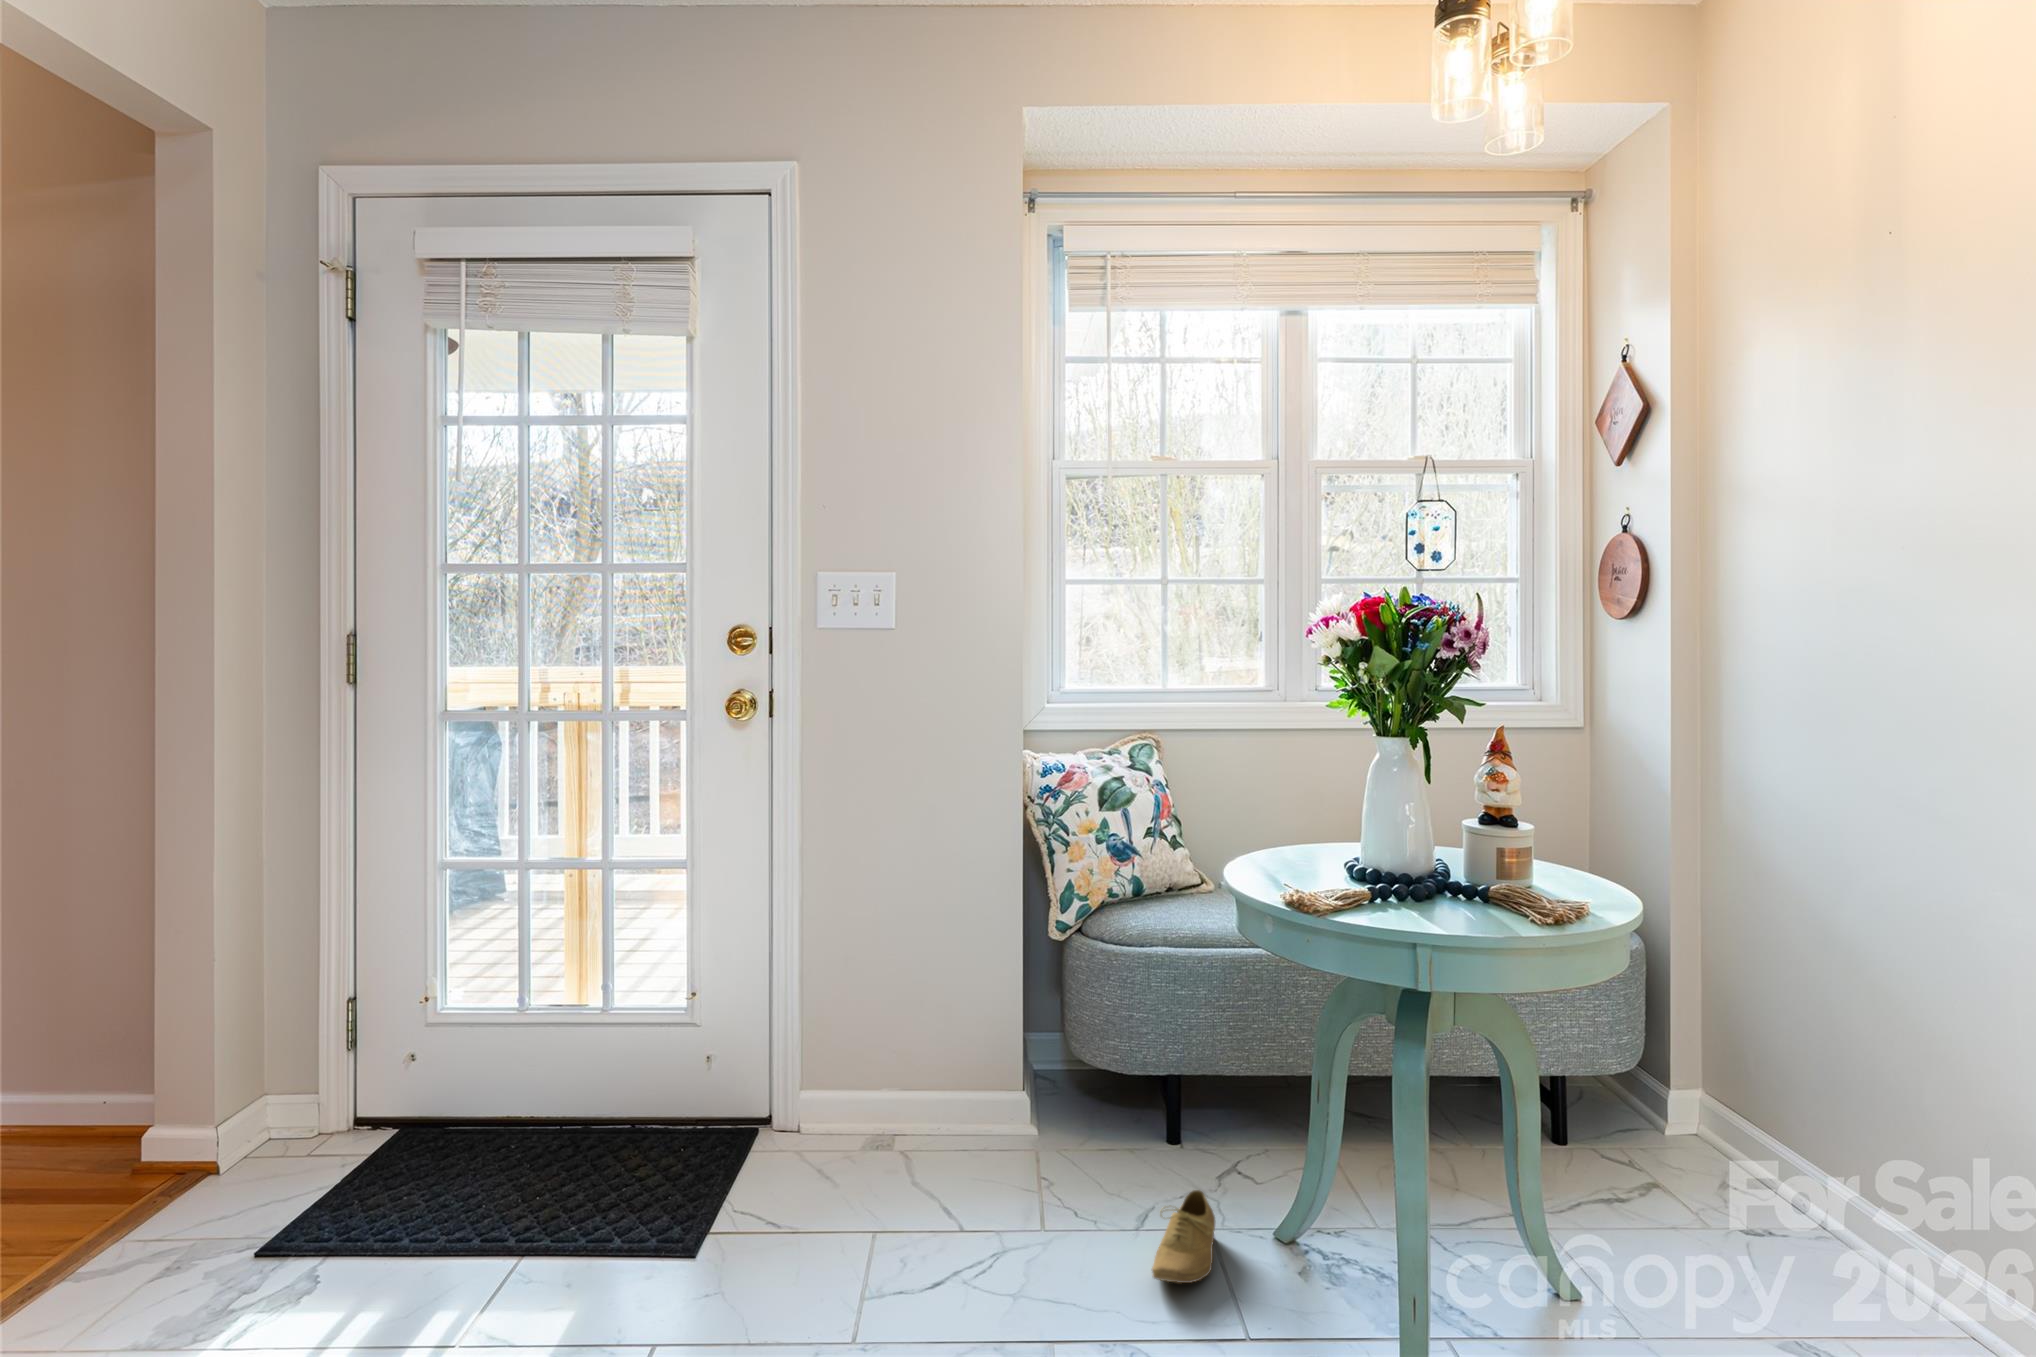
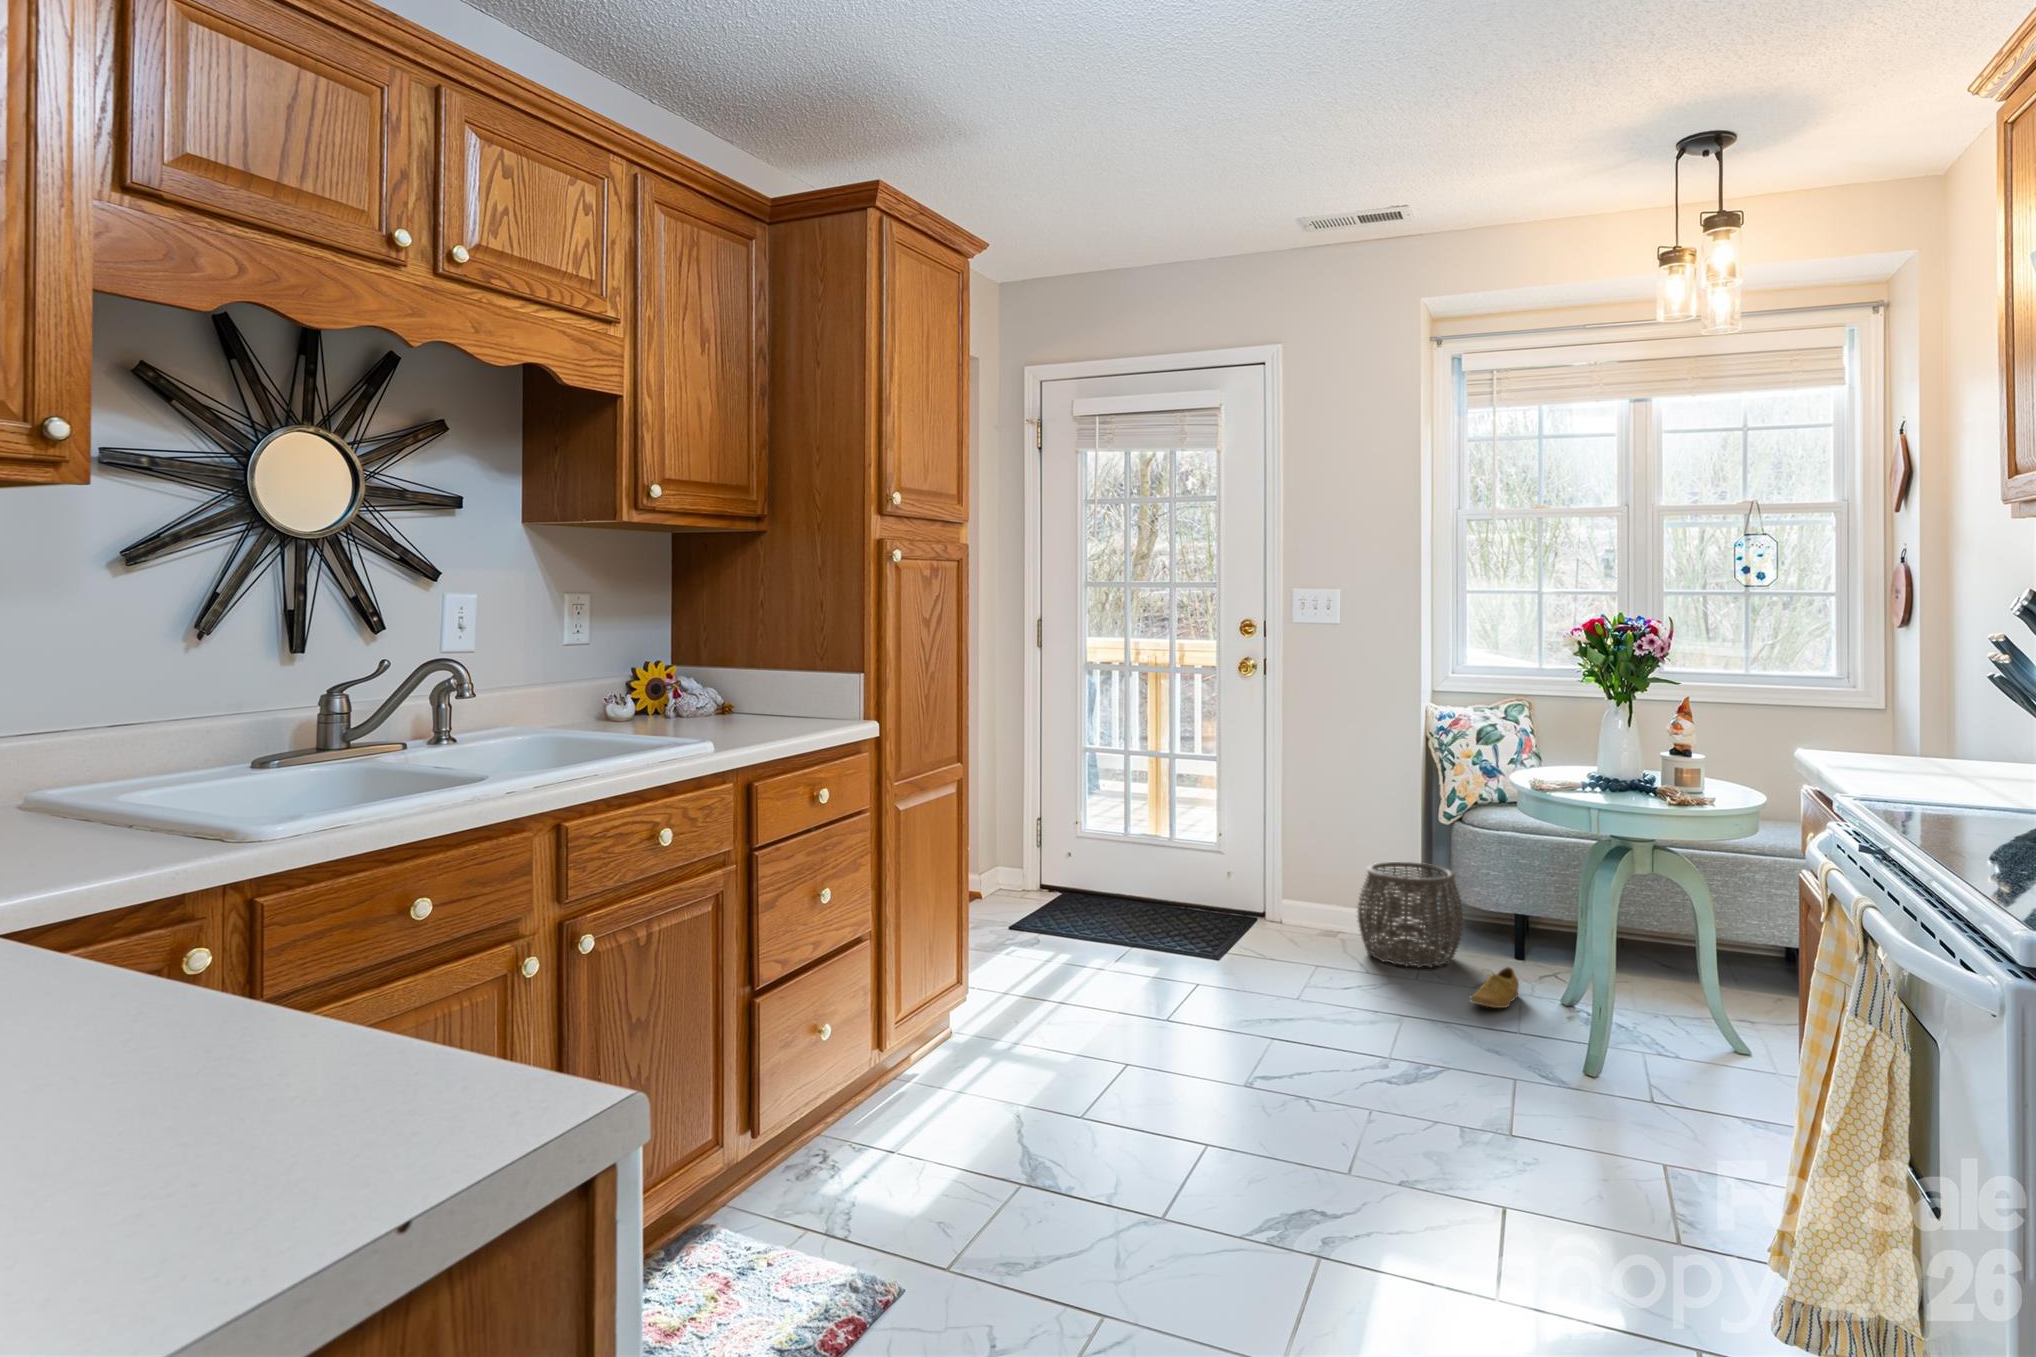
woven basket: none [936,1012,1109,1205] -> present [1357,862,1464,967]

